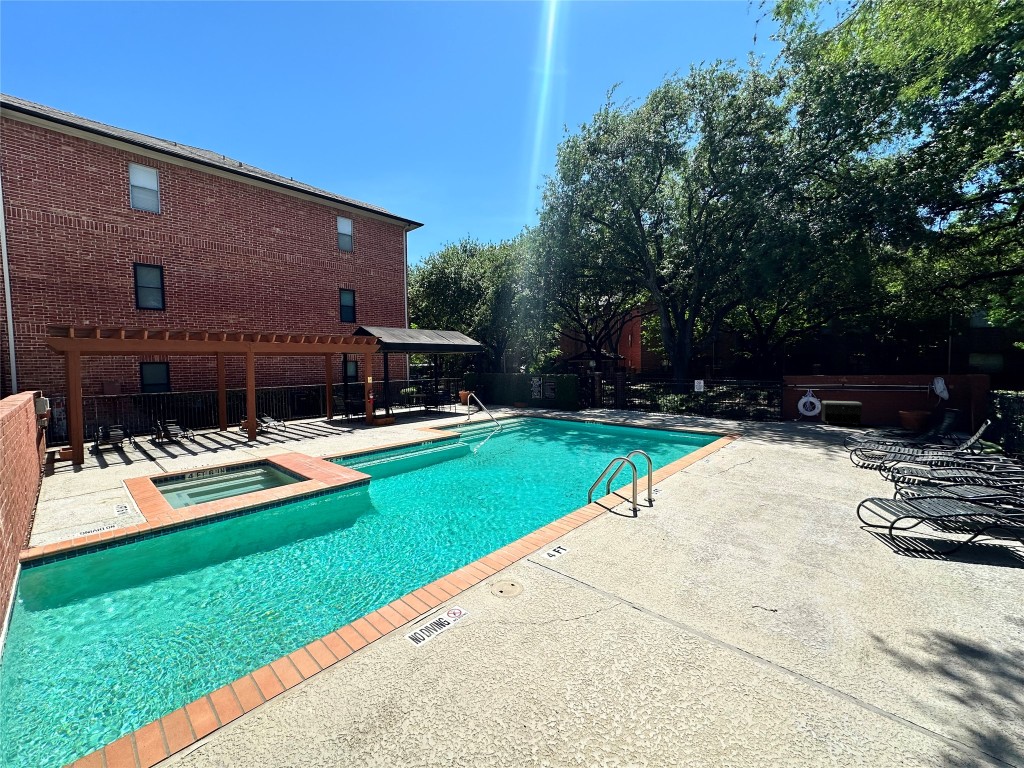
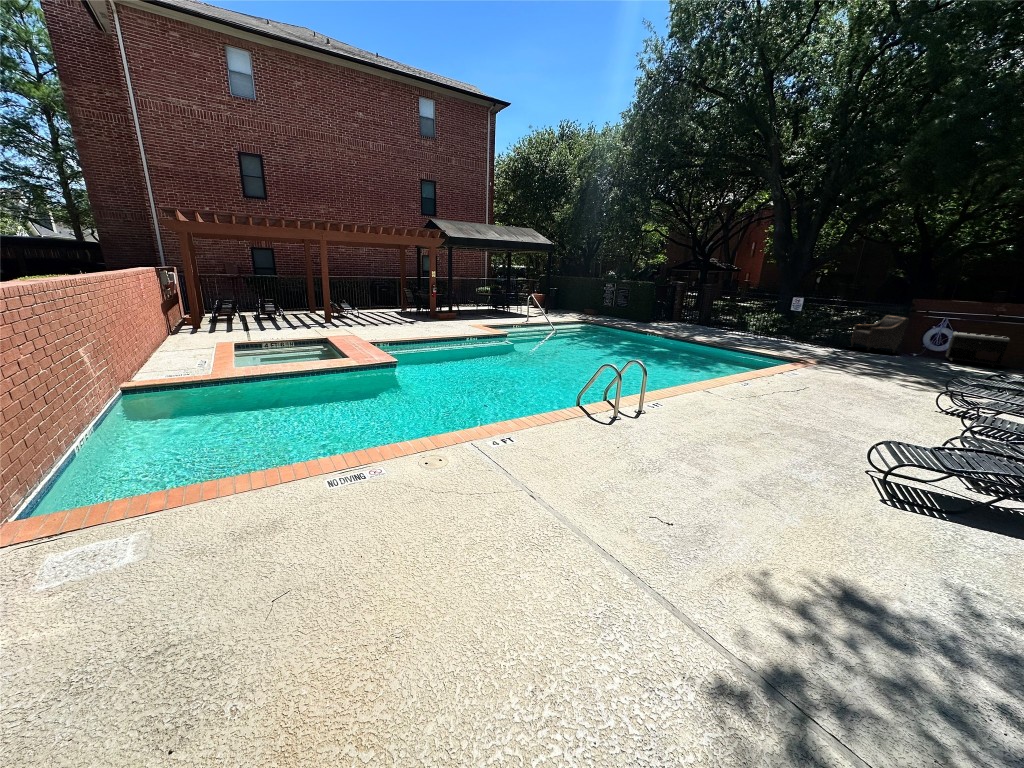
chair: none [751,391,790,422] -> present [851,315,909,353]

